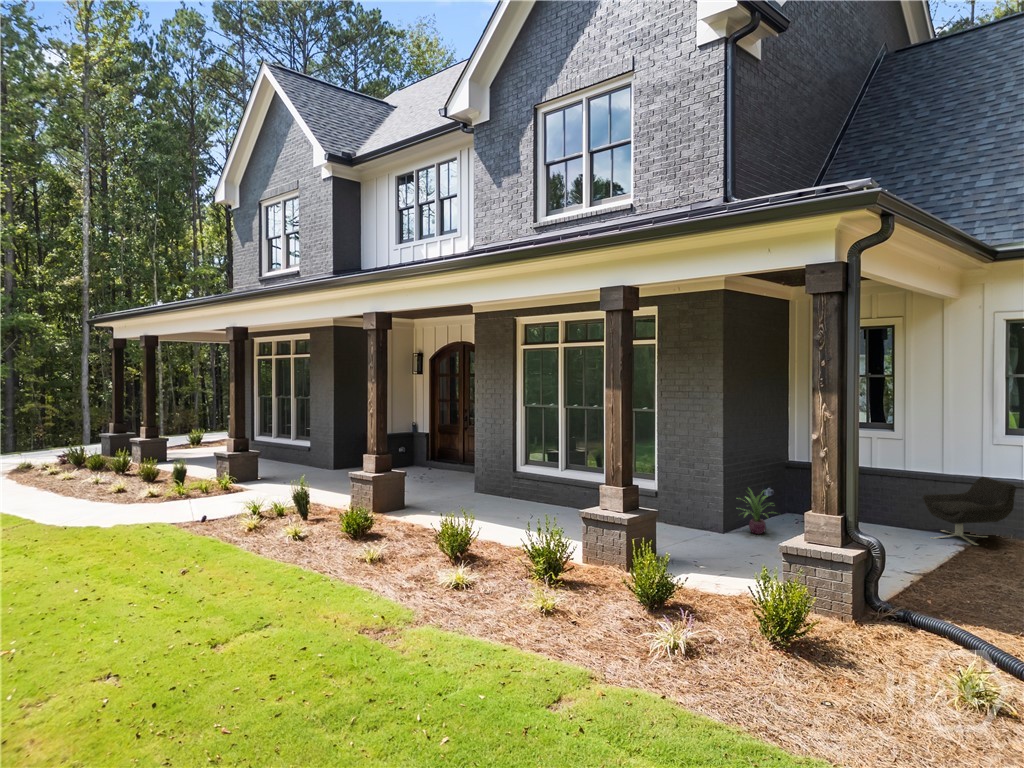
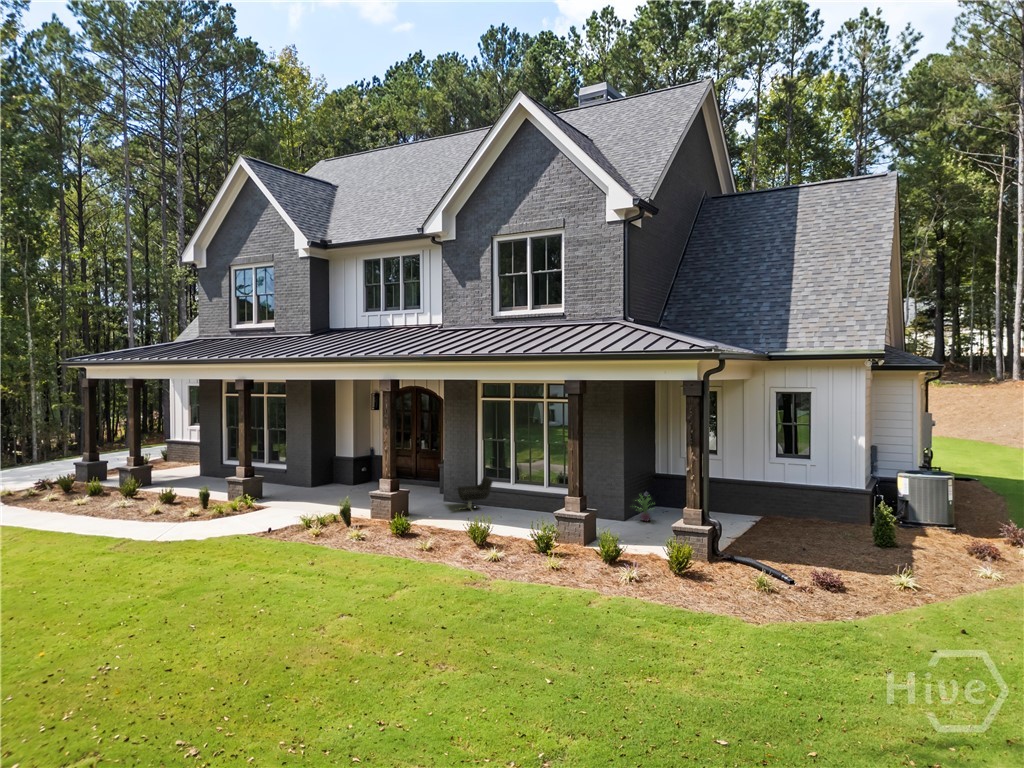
lounge chair: present [923,477,1016,545] -> present [457,477,493,511]

